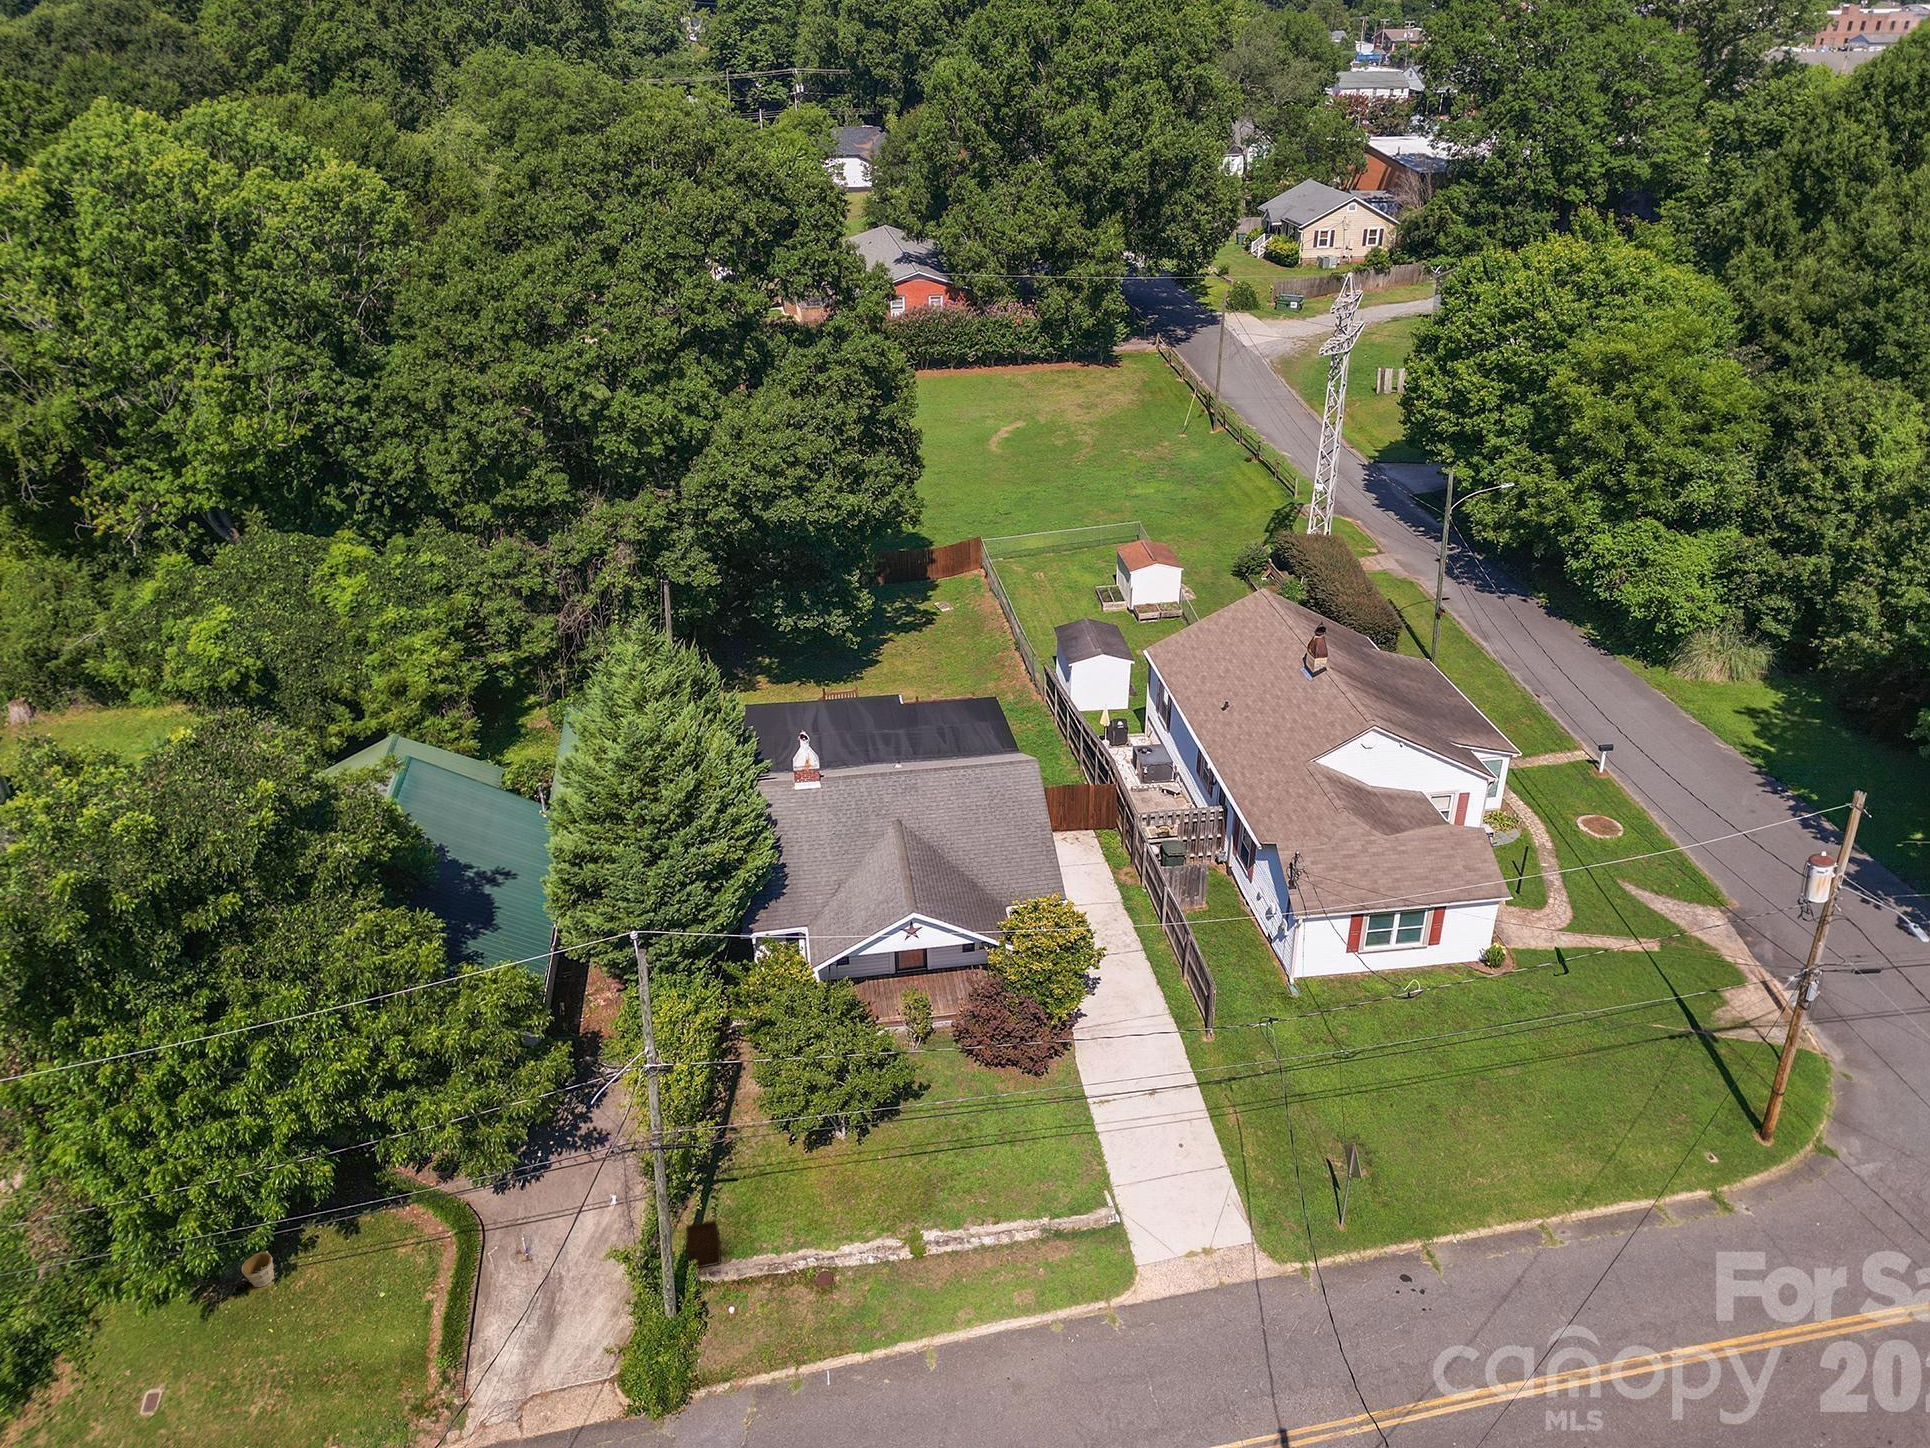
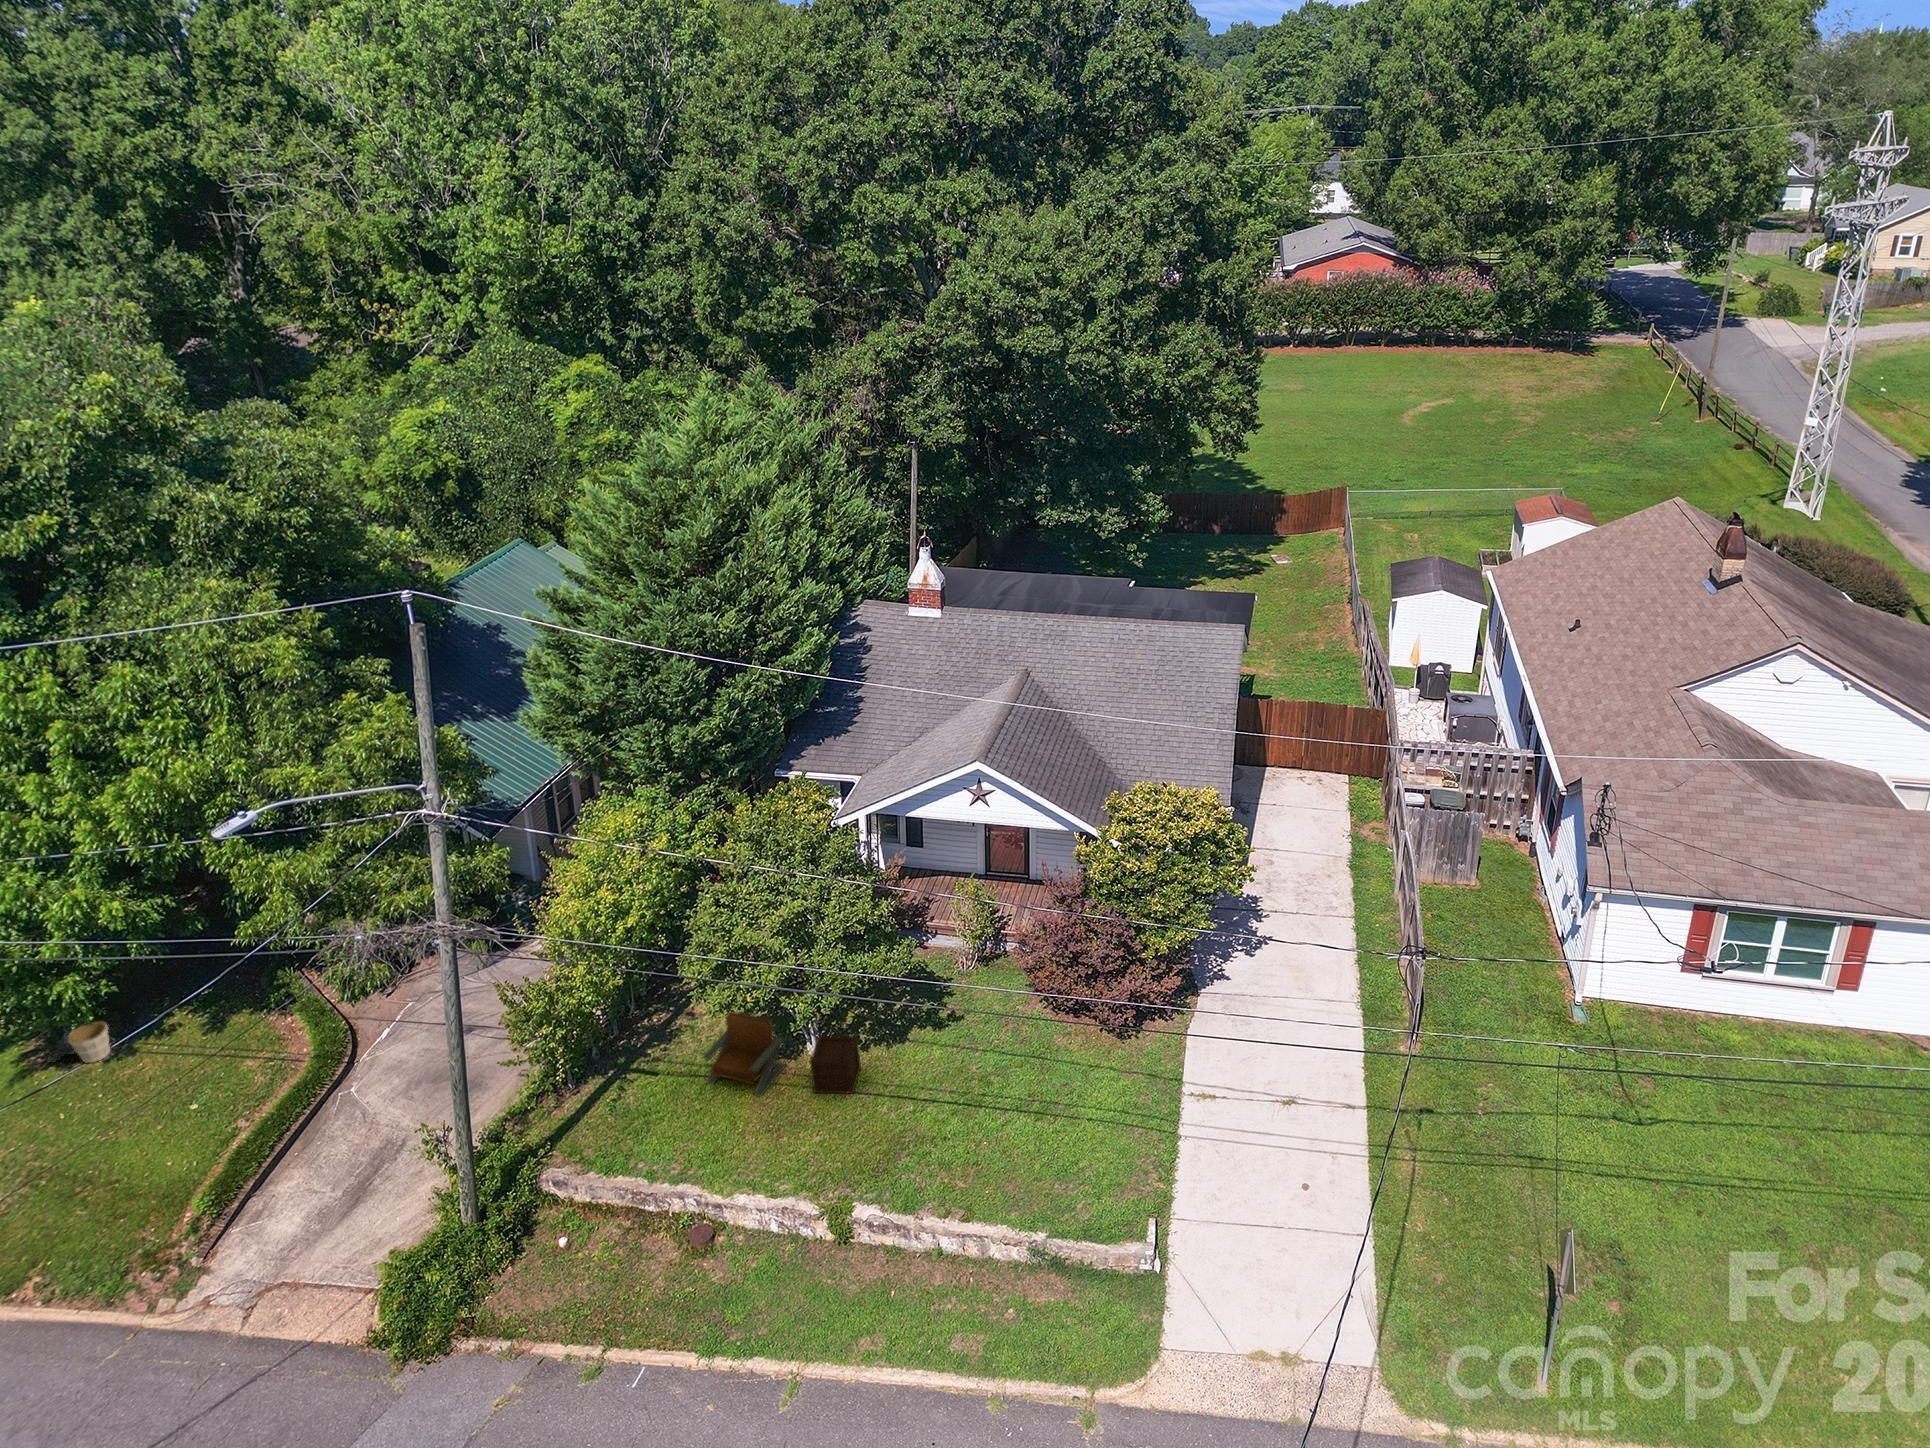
lounge chair: none [766,1120,818,1175] -> present [703,1012,787,1096]
wooden crate: present [686,1220,721,1269] -> present [810,1036,861,1093]

